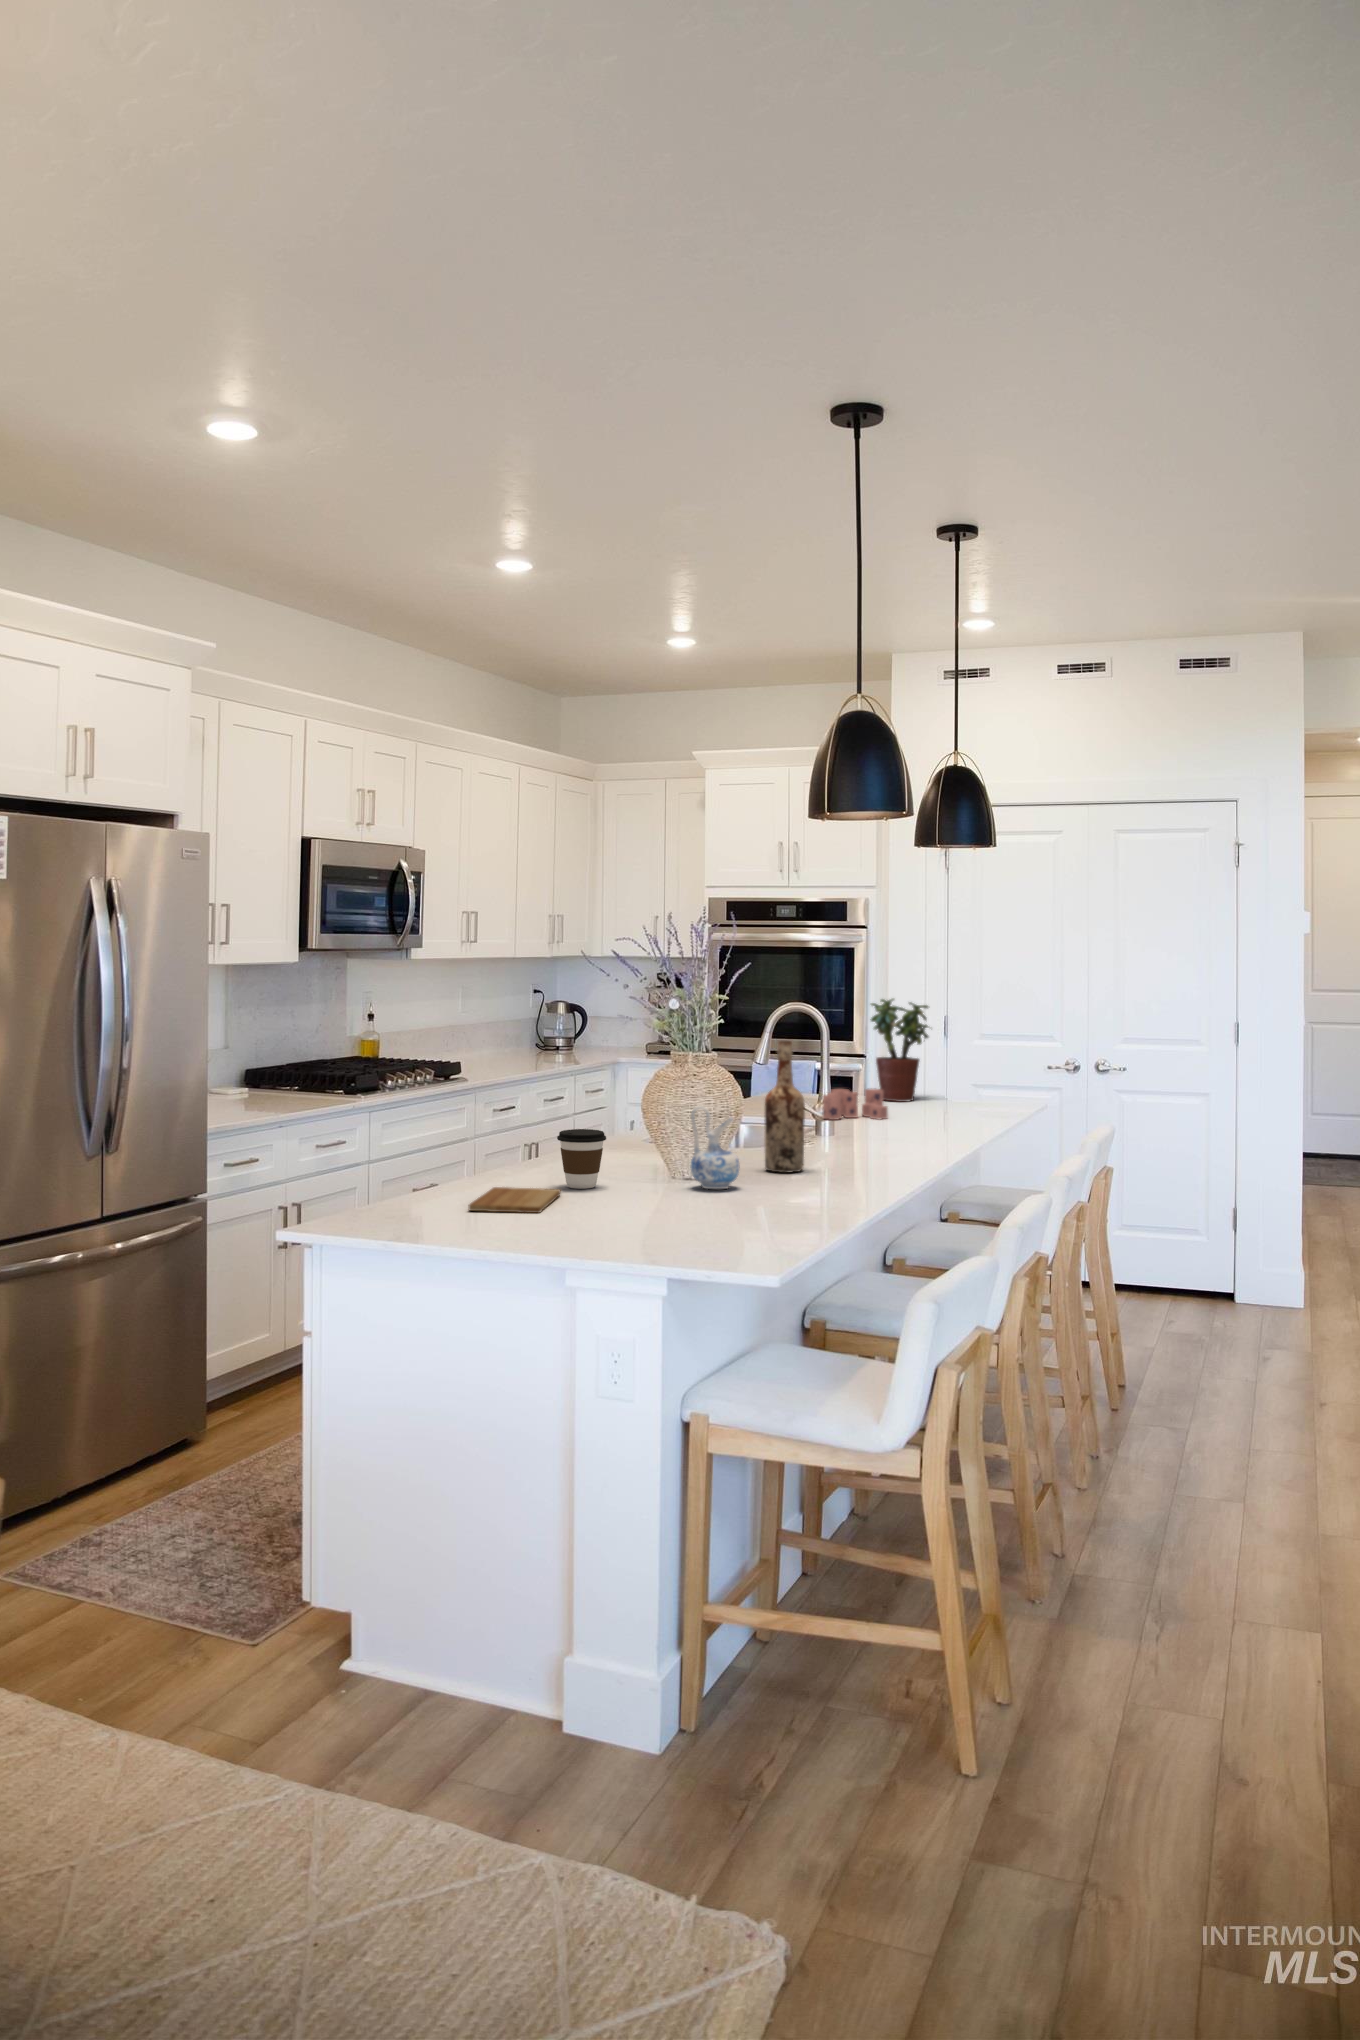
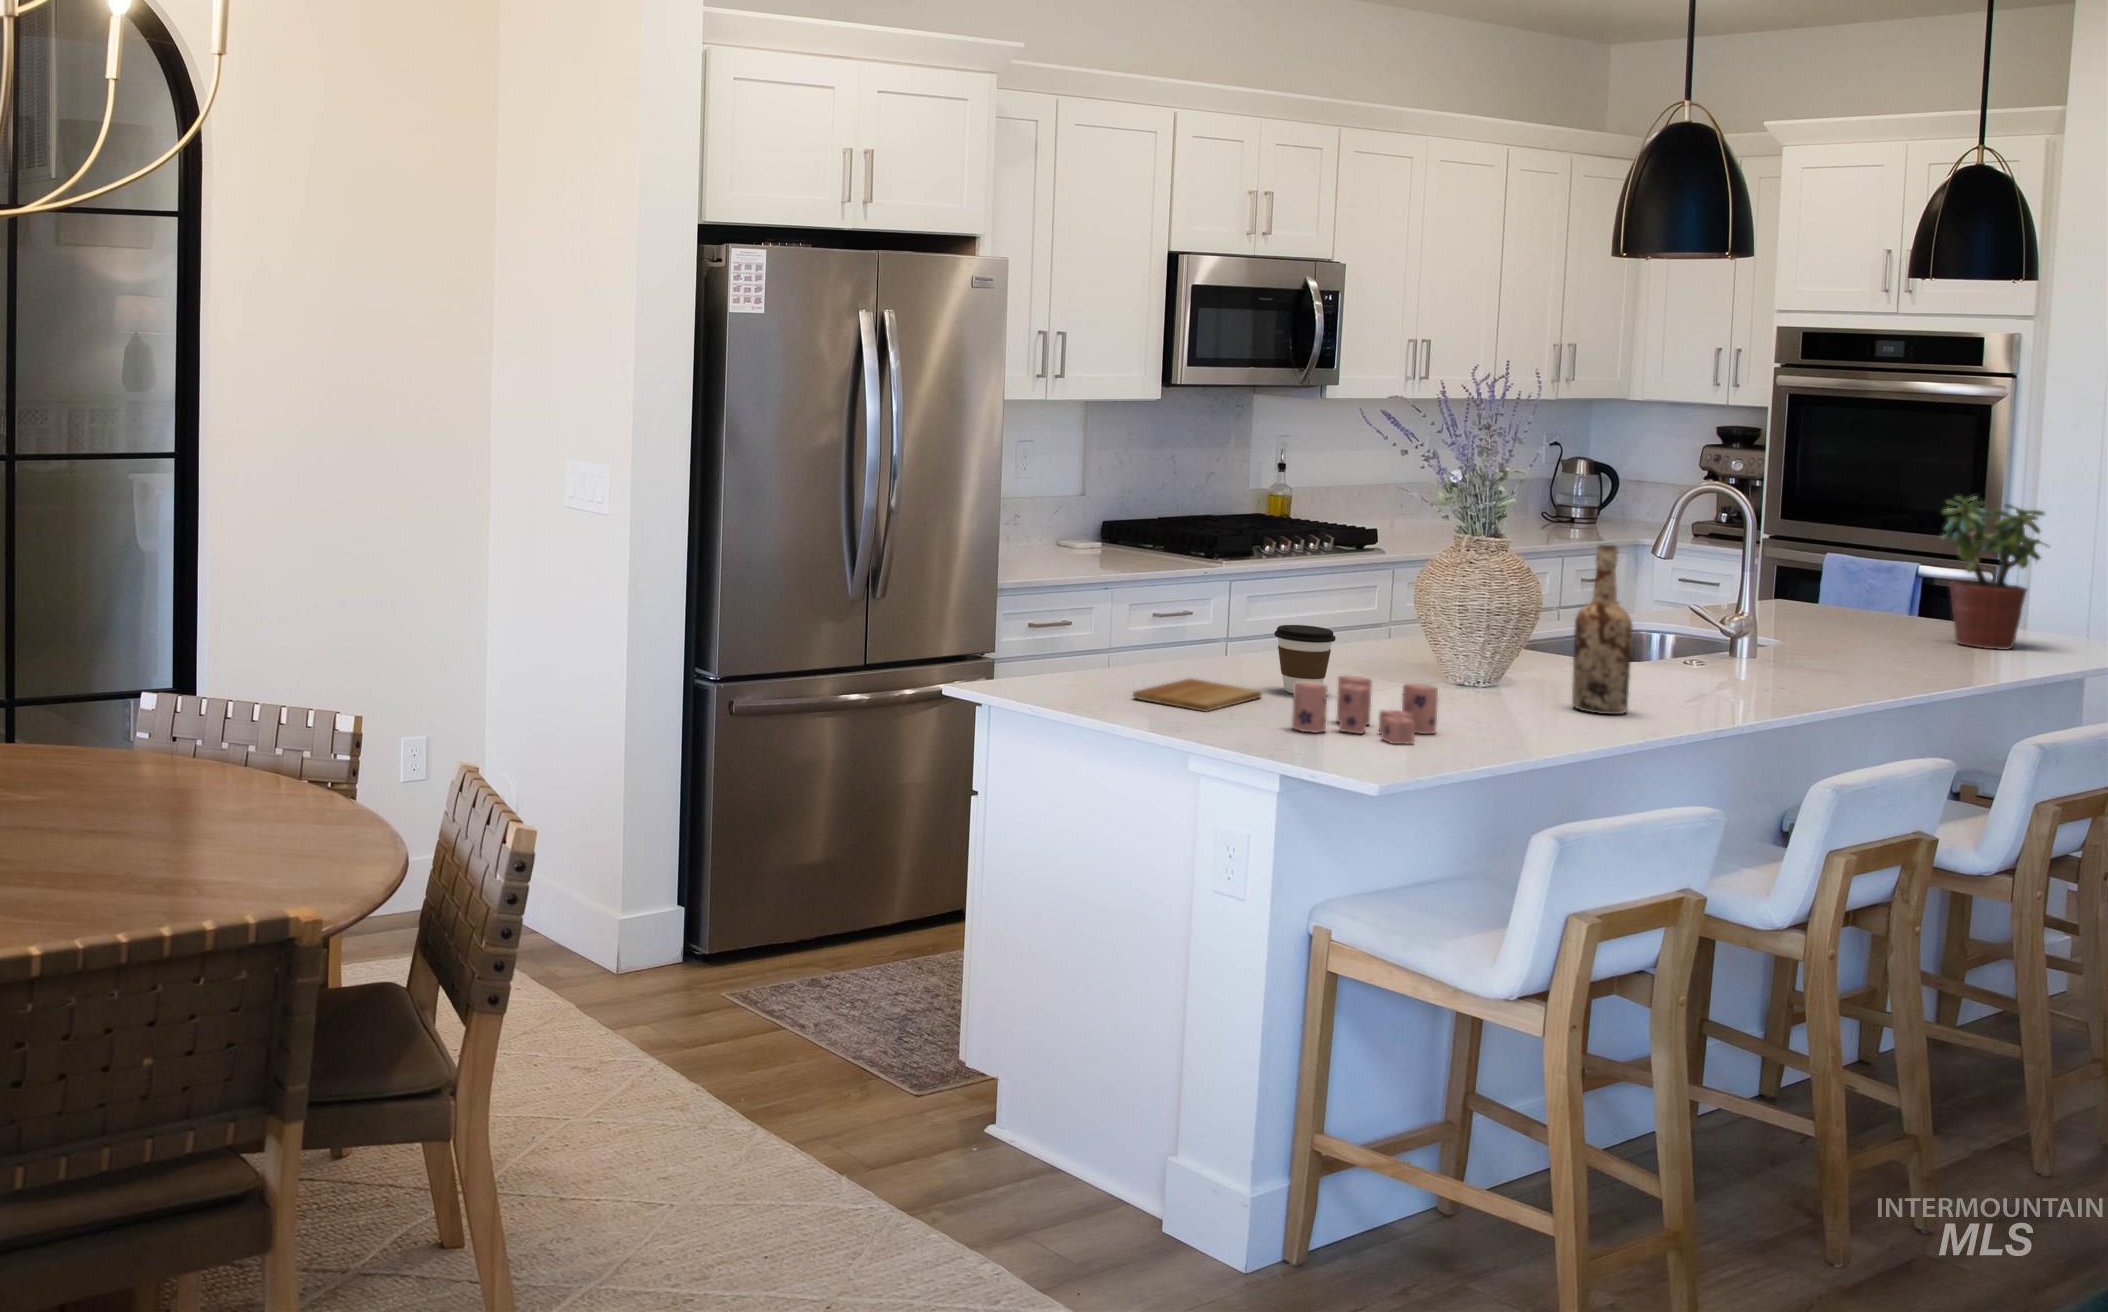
candle: present [822,1089,888,1120] -> present [1292,676,1438,744]
ceramic pitcher: present [691,1105,740,1189] -> none [1433,614,1499,719]

